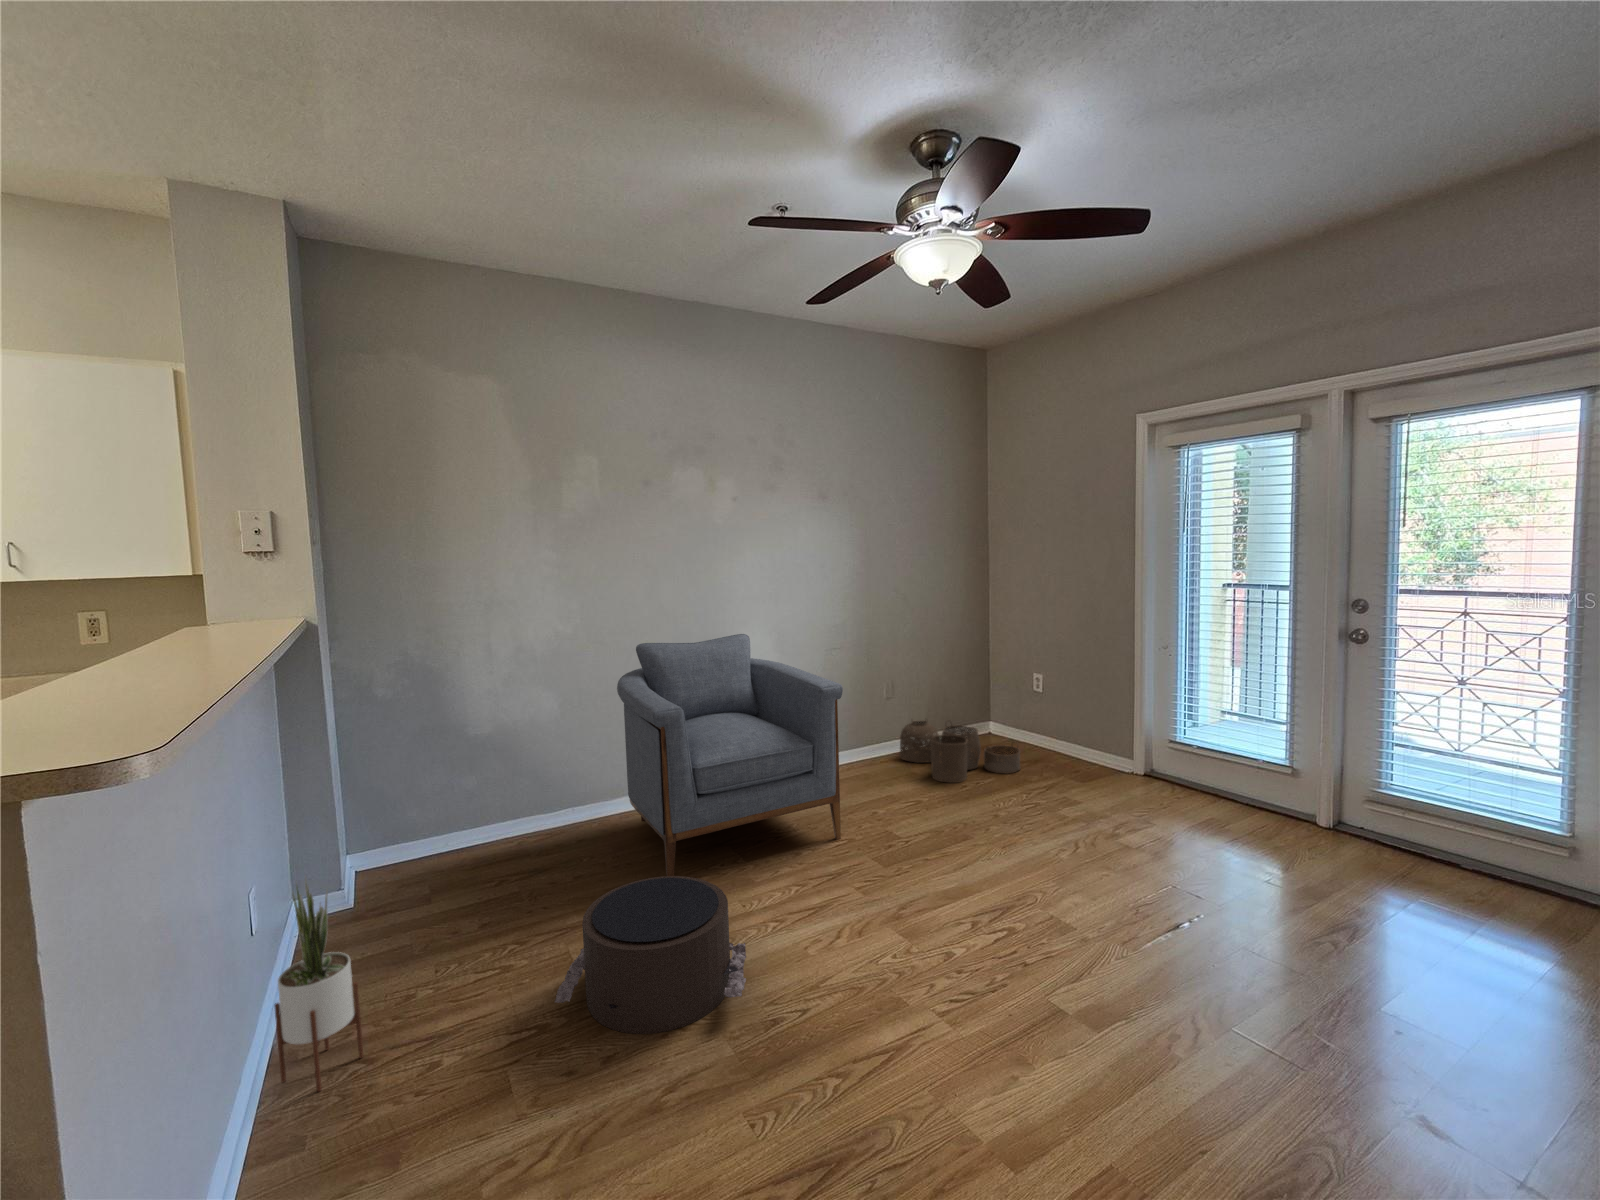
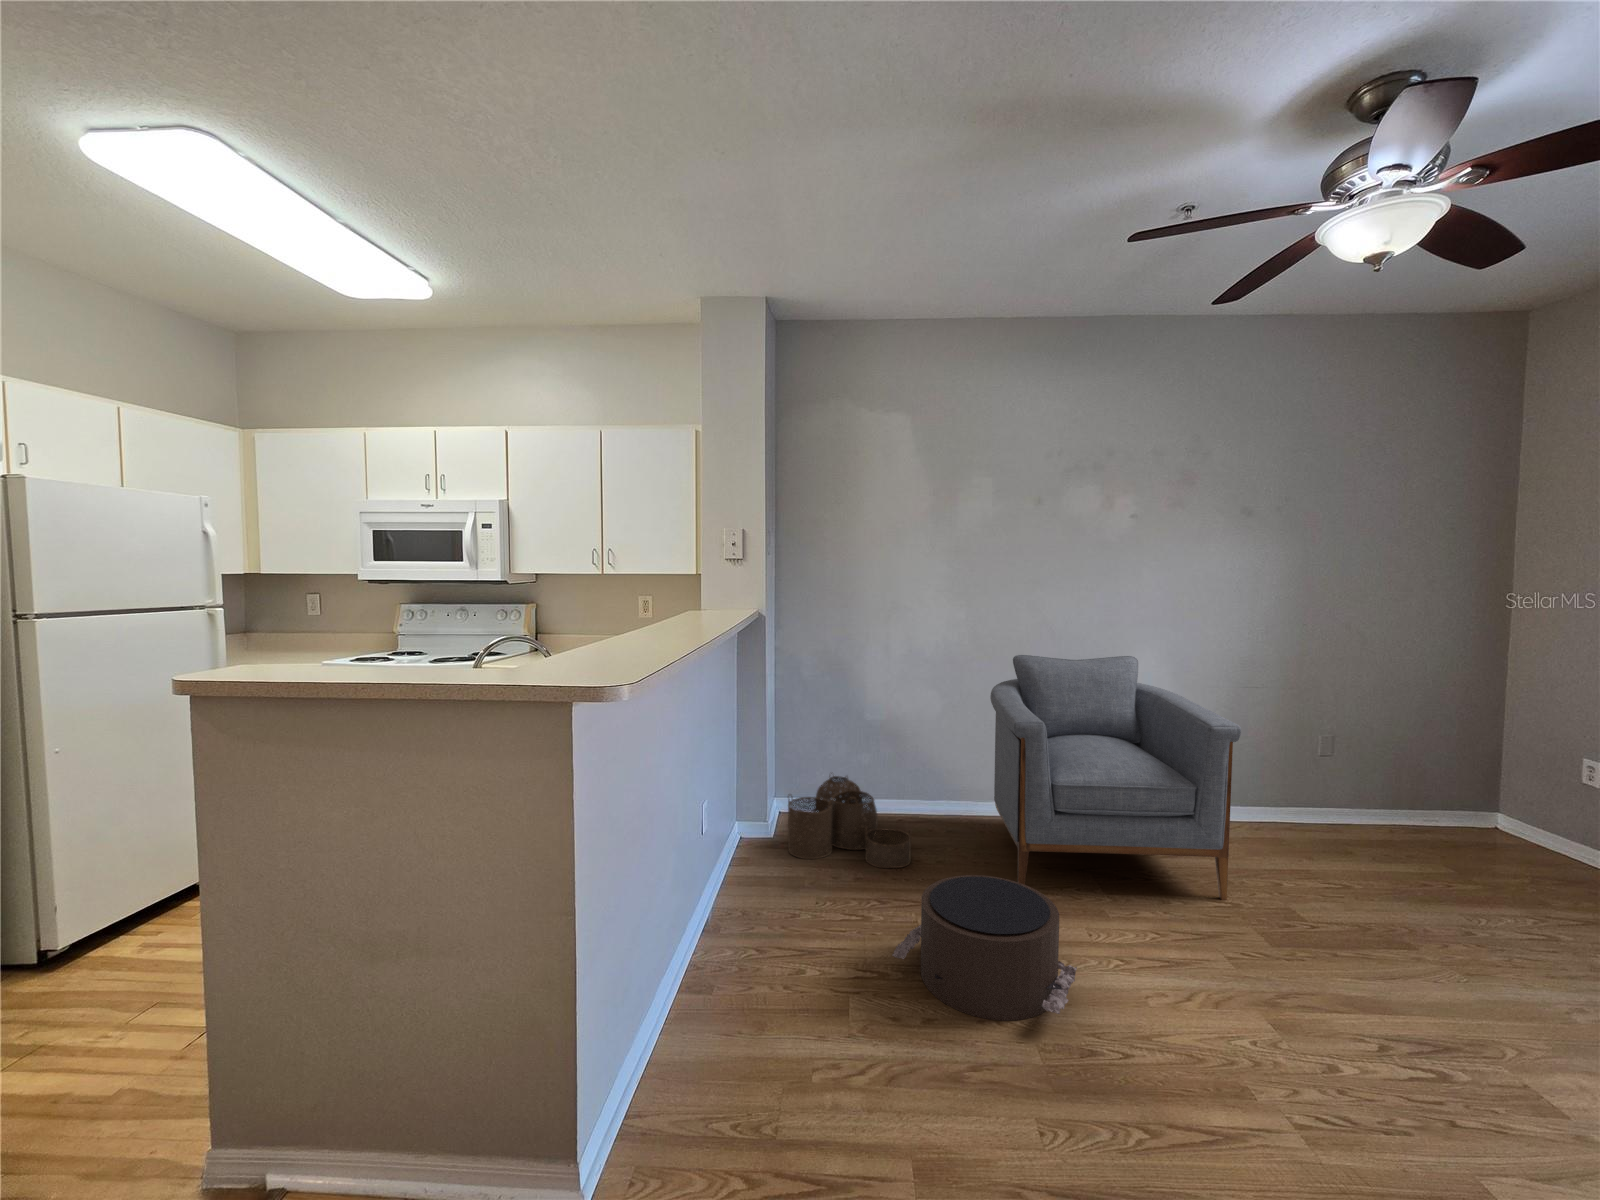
woven basket: present [900,721,1020,783] -> present [788,776,912,868]
potted plant: present [275,878,363,1092] -> none [706,797,756,958]

